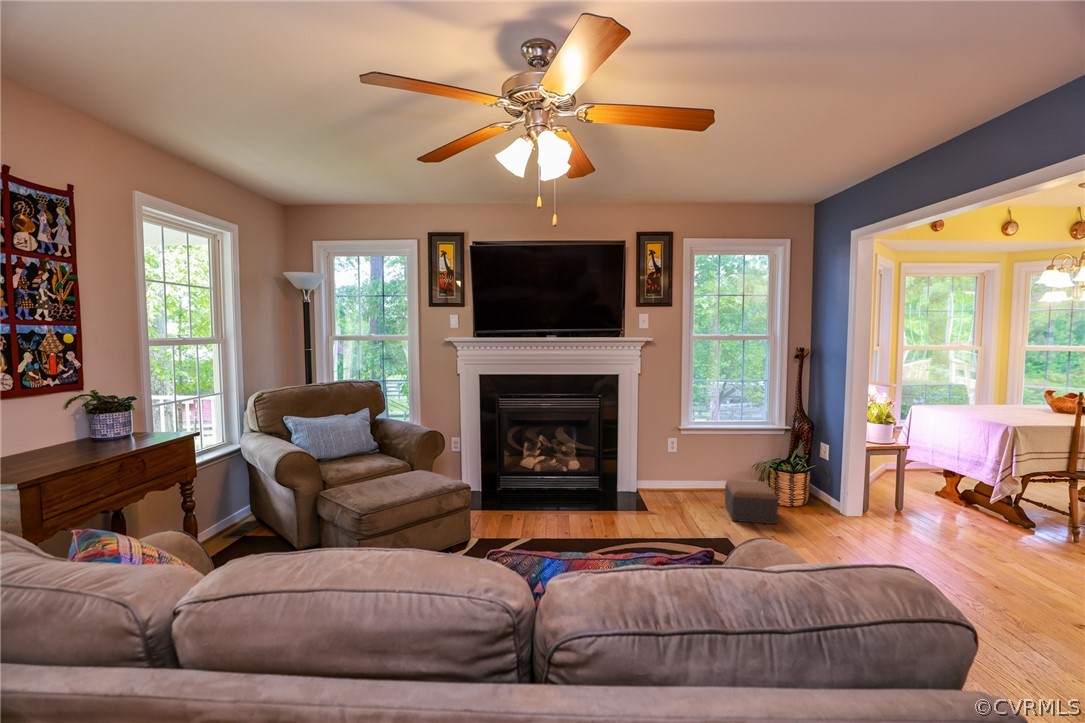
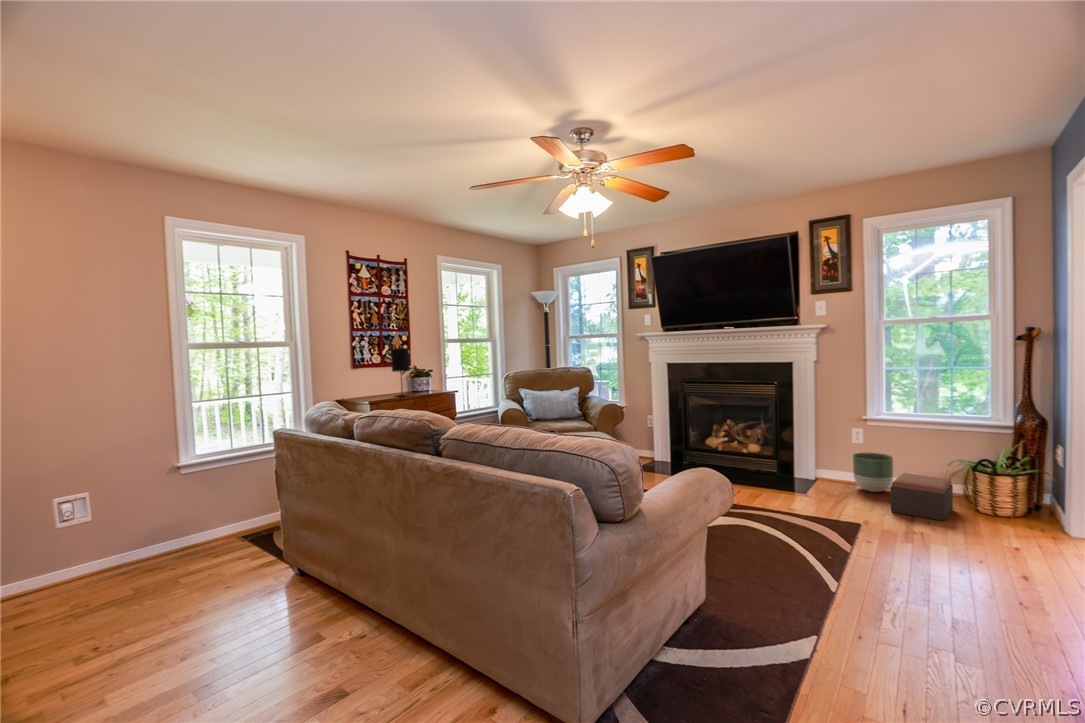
table lamp: none [38,357,91,455] -> present [391,348,410,396]
planter: none [676,460,710,498] -> present [853,453,893,492]

